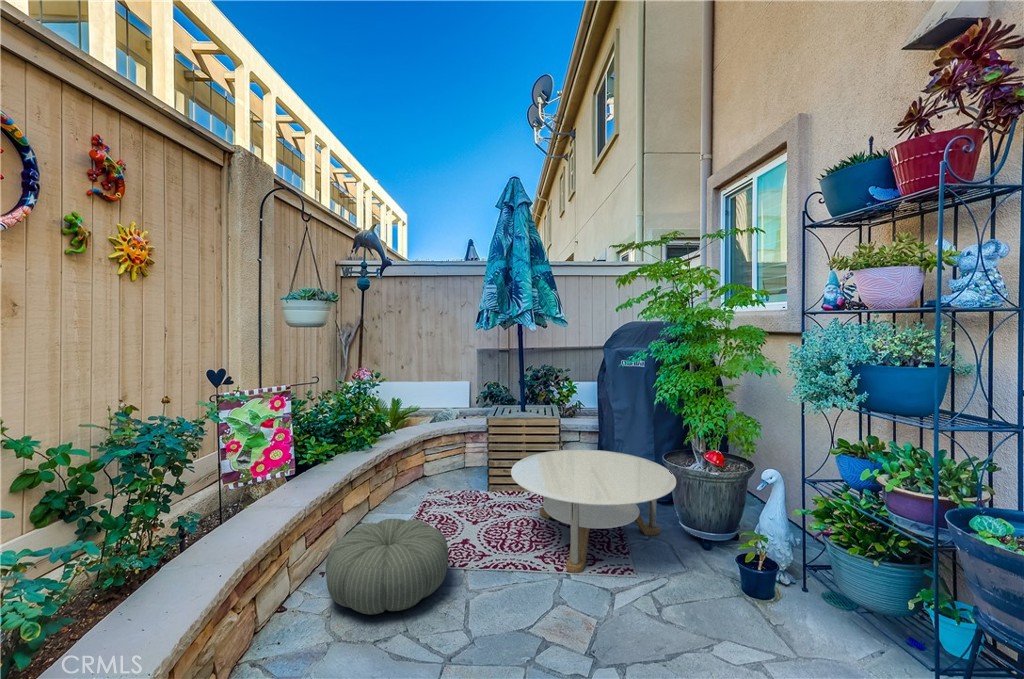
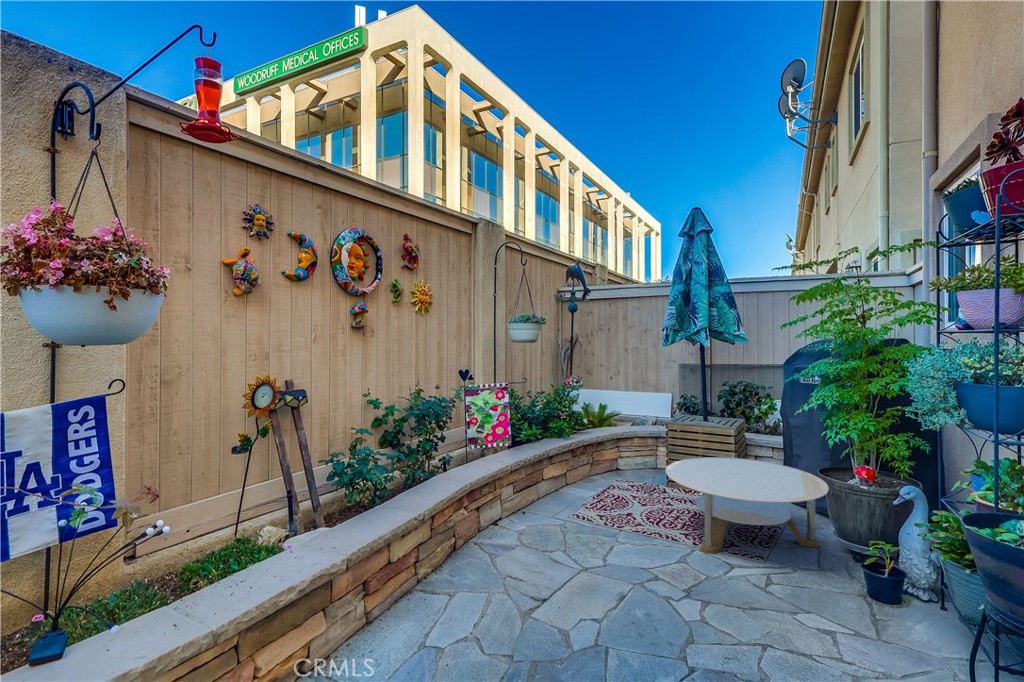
pouf: present [326,519,449,614] -> none [520,484,604,541]

